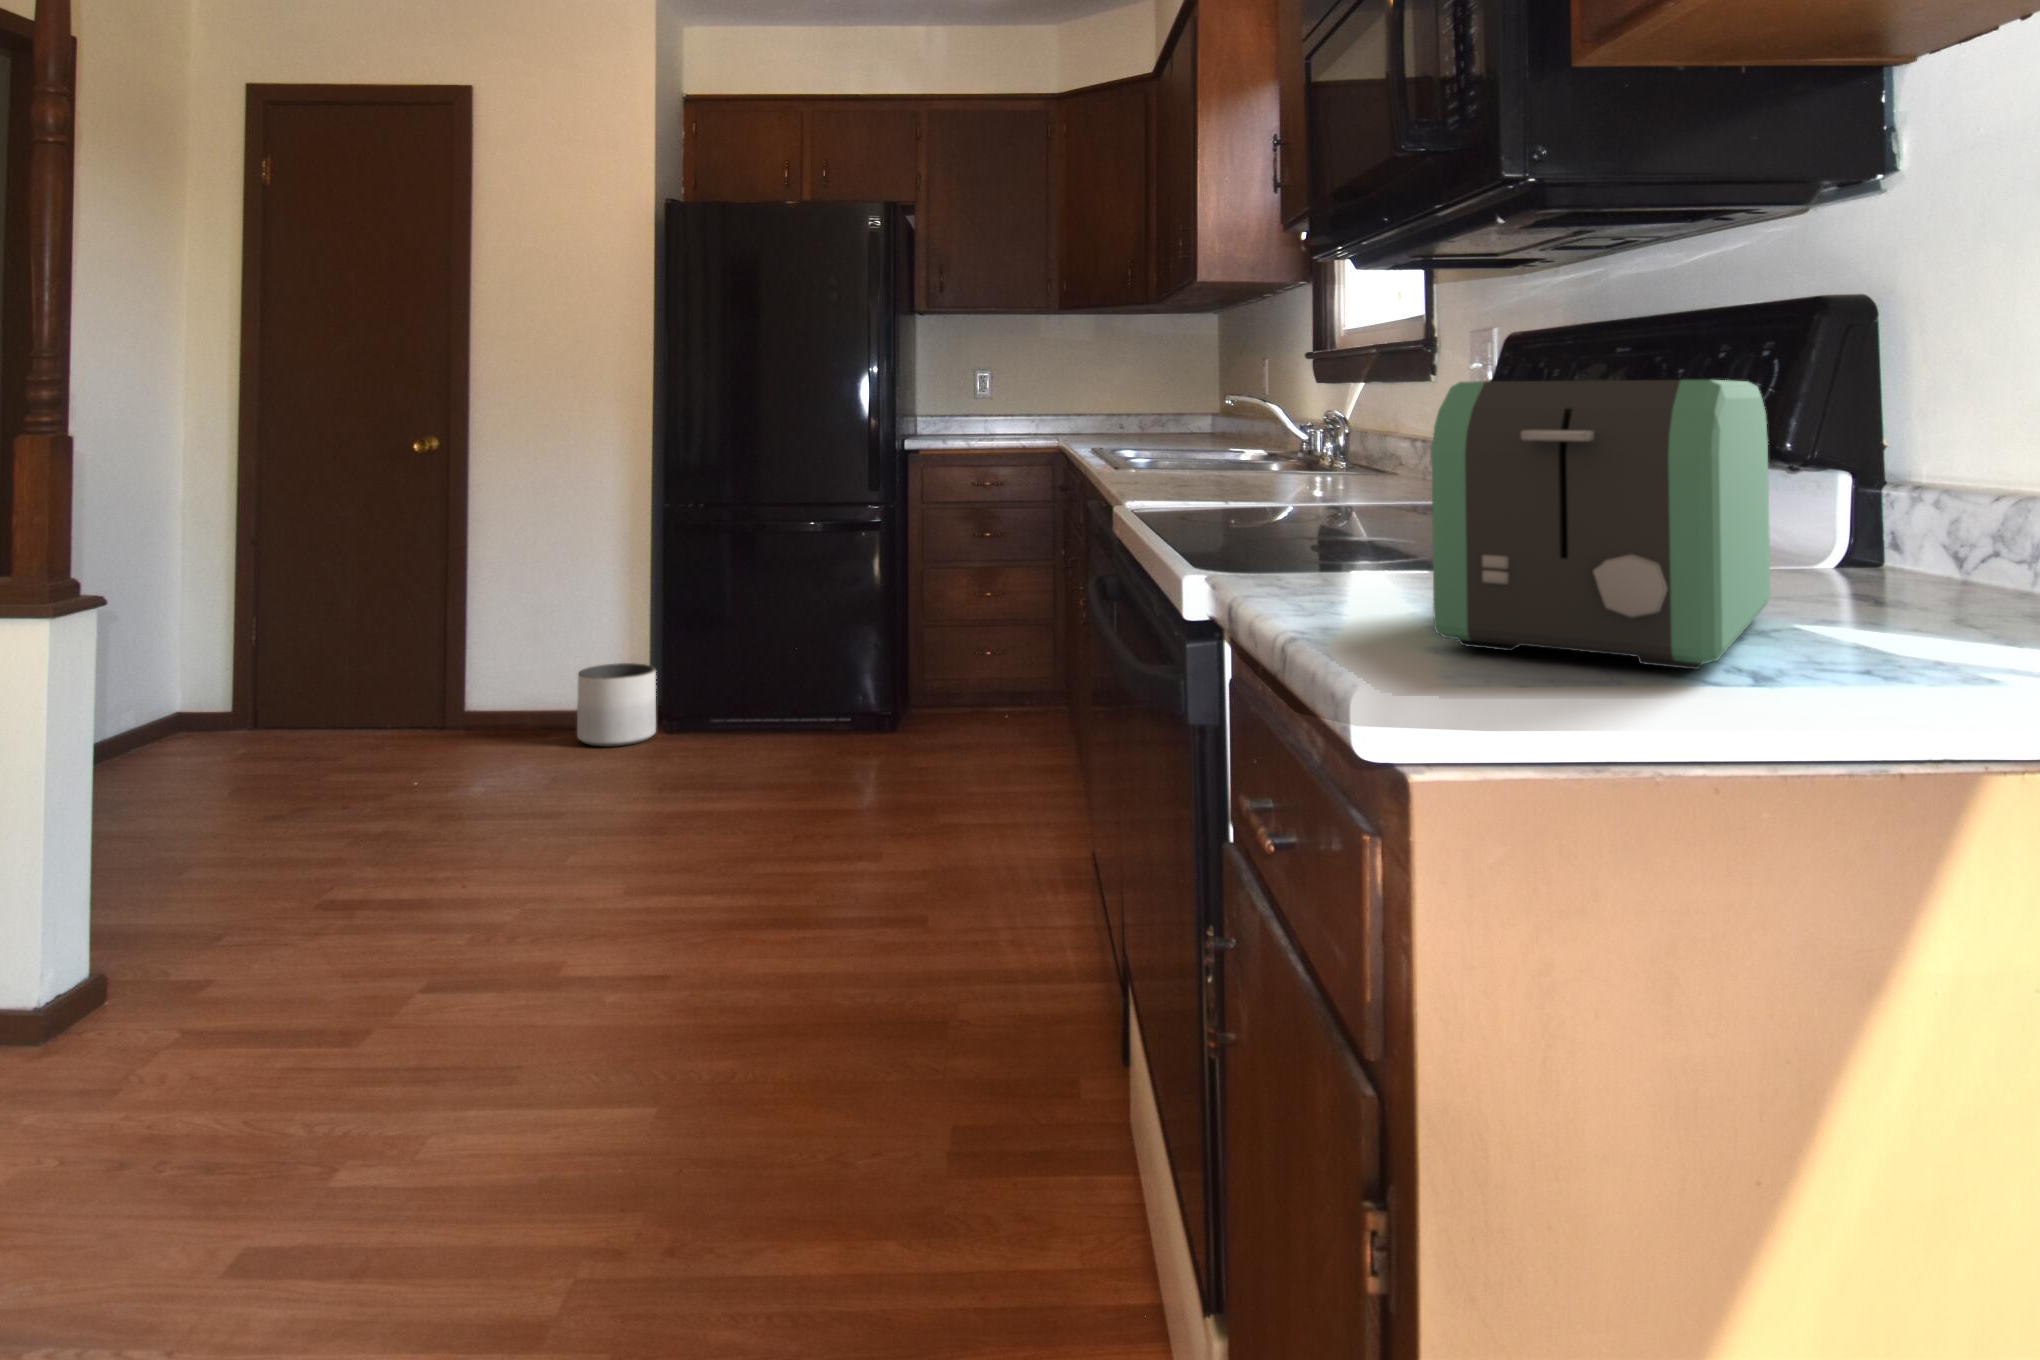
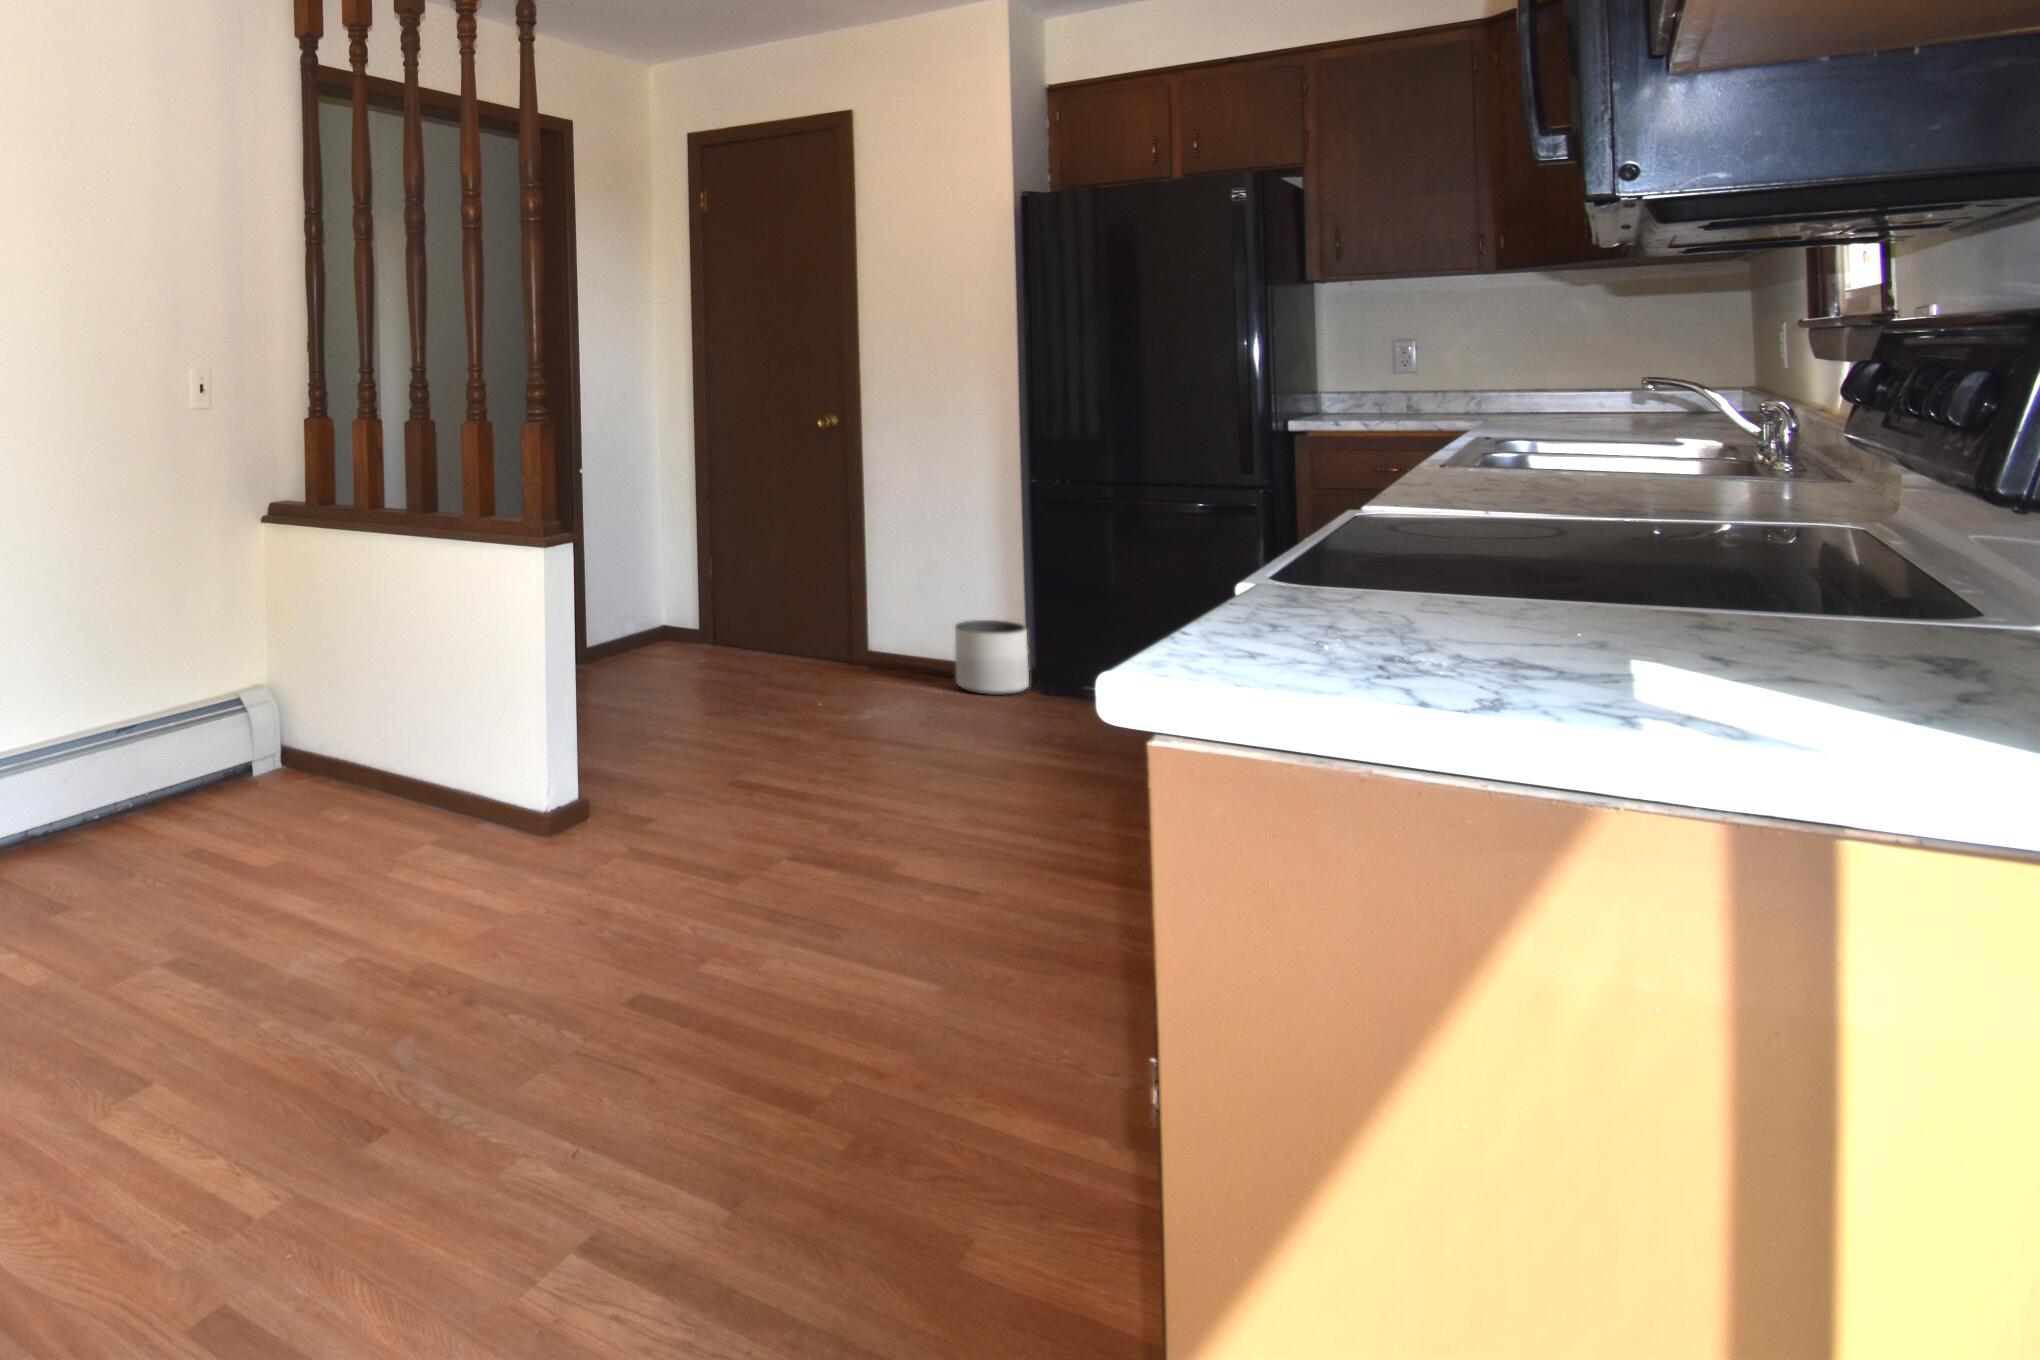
toaster: present [1432,380,1770,670] -> none [1288,429,1766,698]

